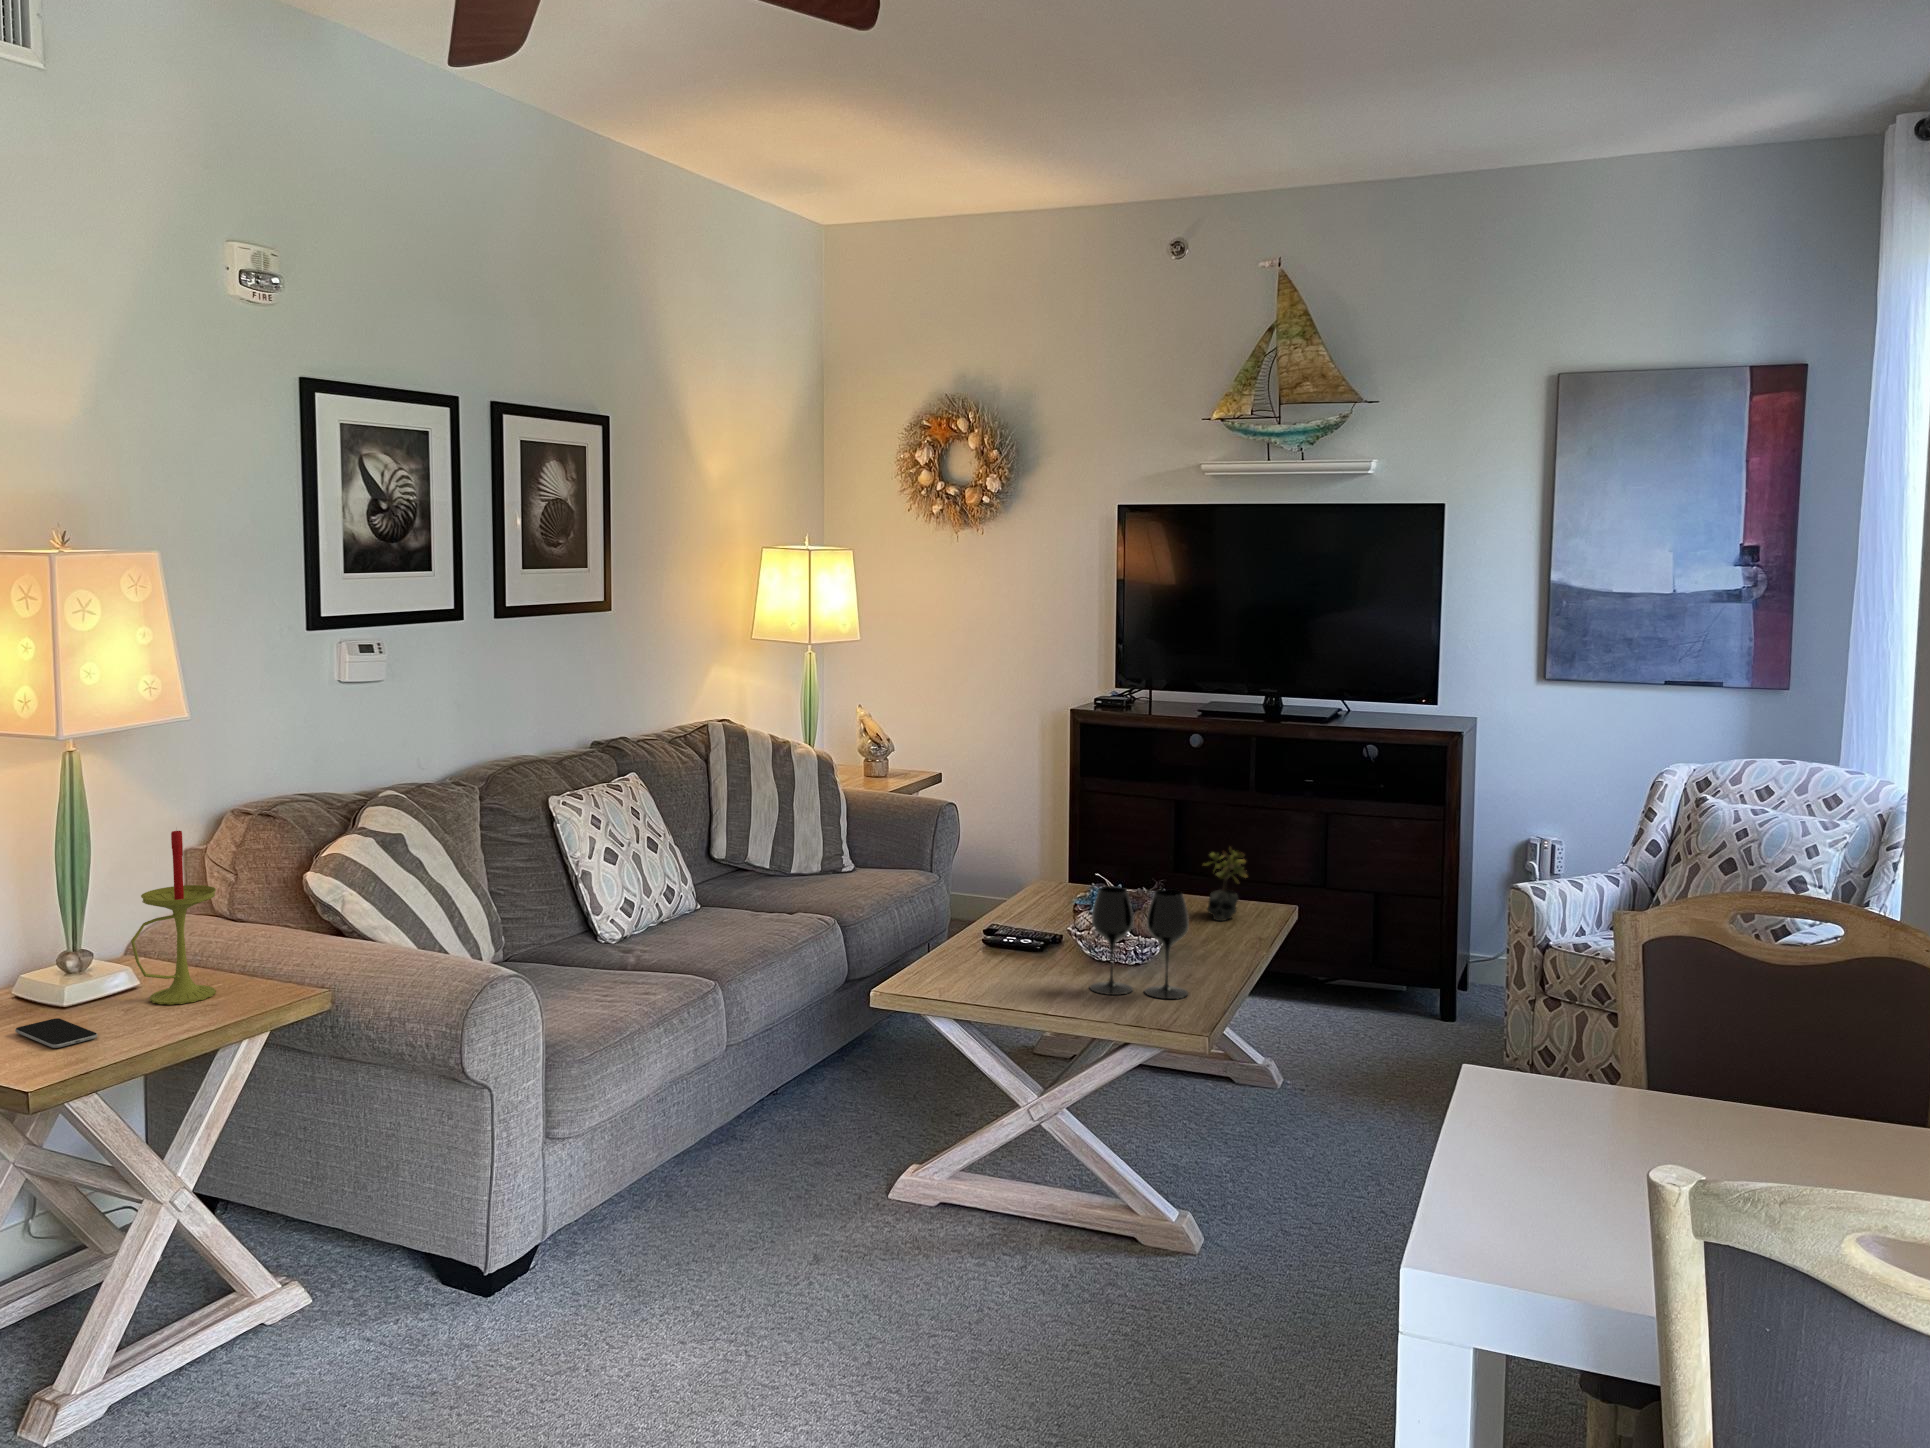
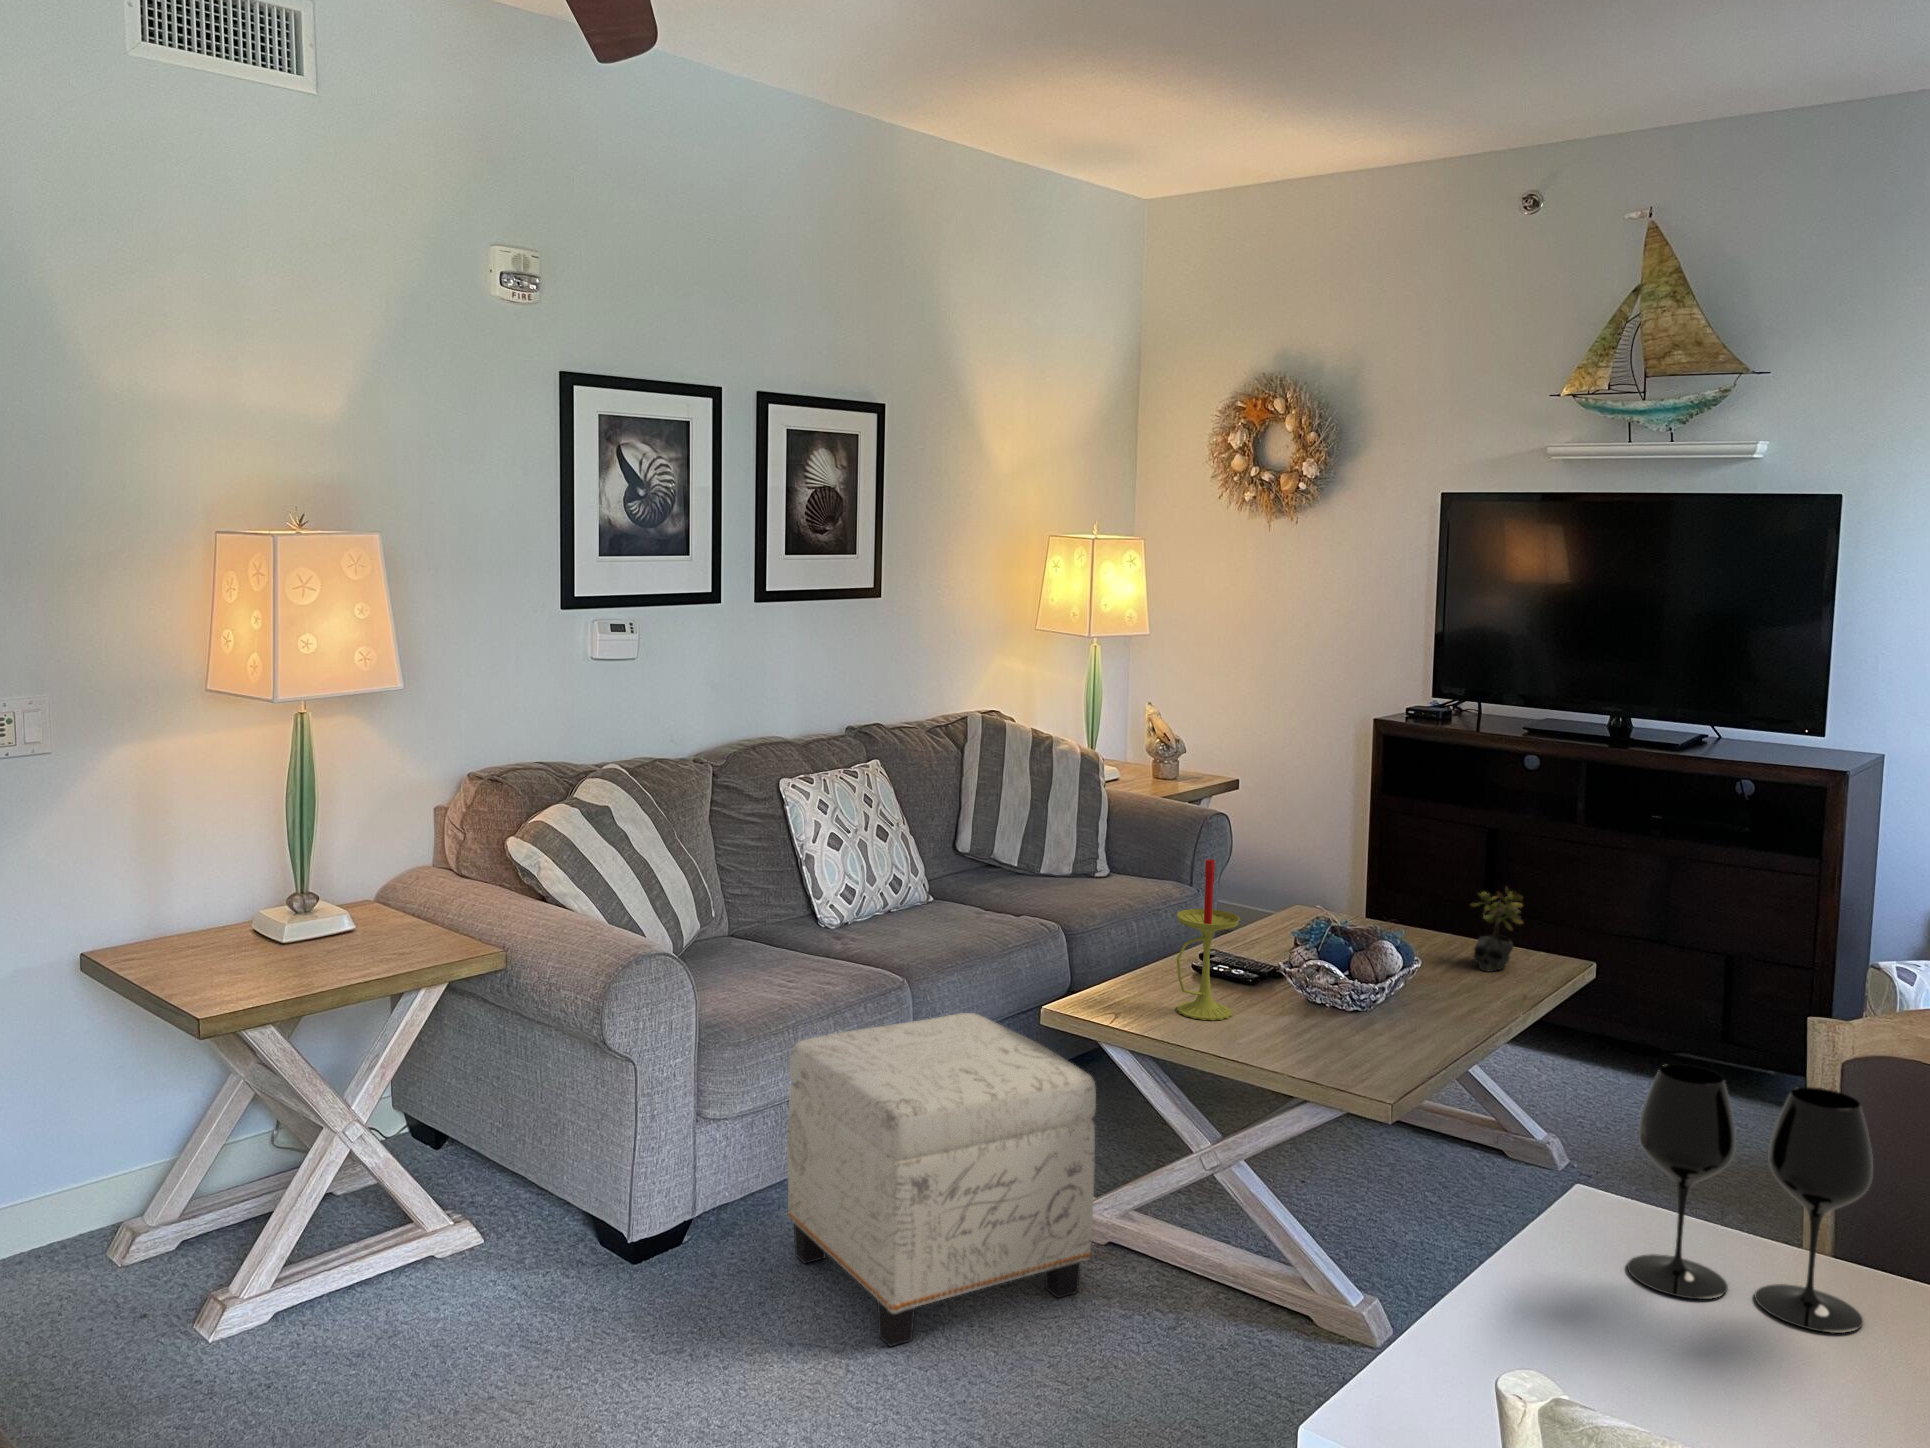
candle: present [131,831,216,1005] -> present [1176,859,1240,1020]
wine glass: present [1090,886,1189,999] -> present [1627,1064,1873,1333]
ottoman: none [639,1004,942,1326] -> present [787,1013,1096,1346]
smartphone: present [15,1018,98,1048] -> none [230,952,288,979]

